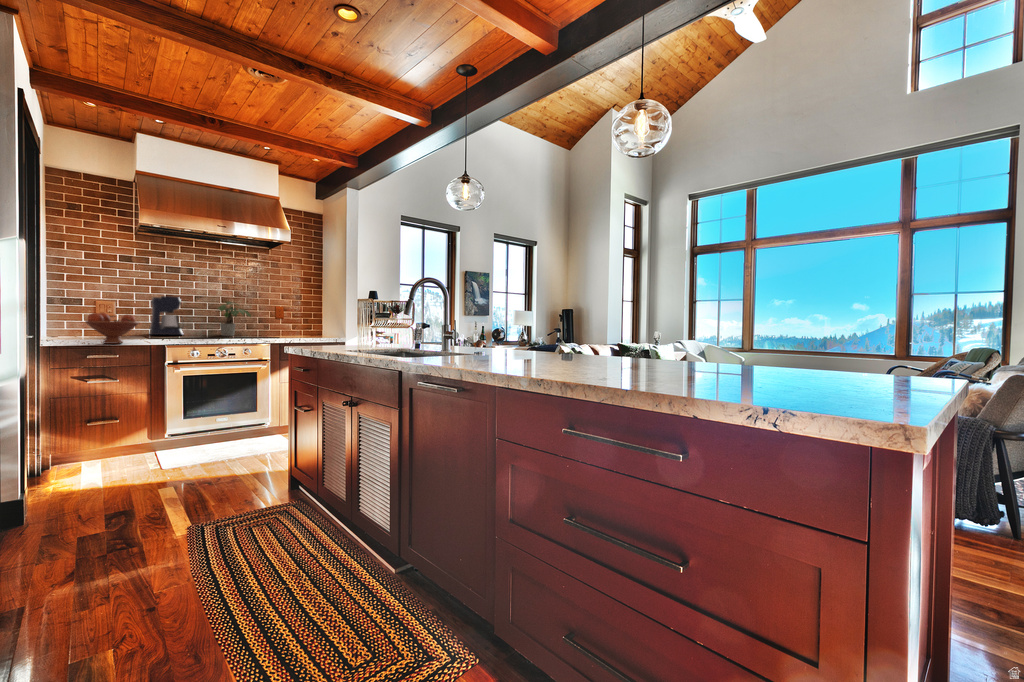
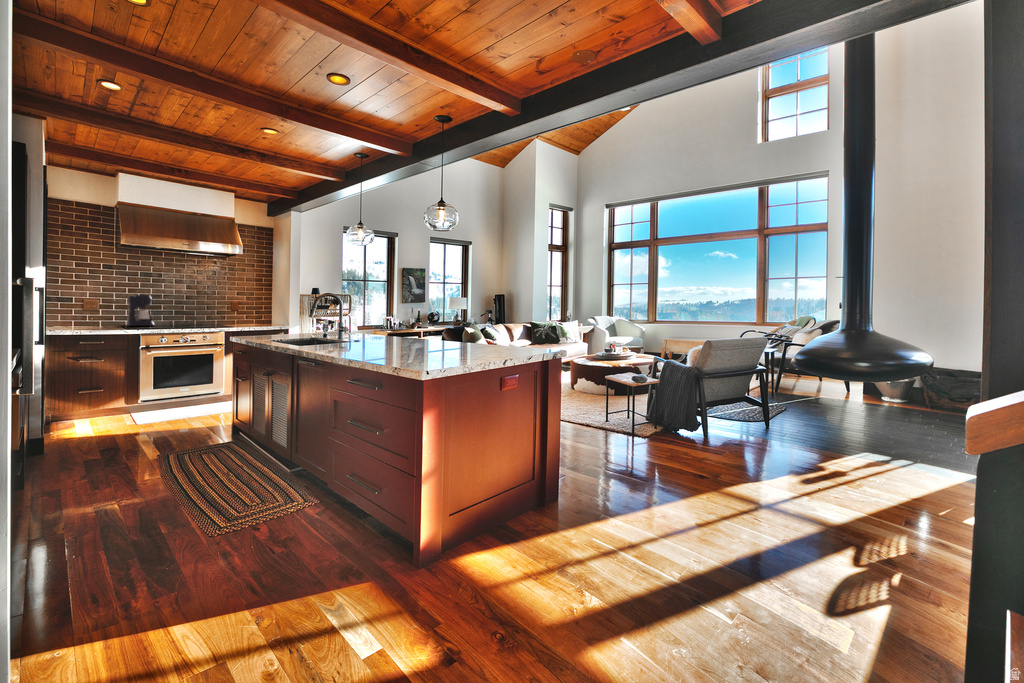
potted plant: present [218,301,251,336] -> none [182,298,210,326]
fruit bowl: present [86,313,139,344] -> none [78,310,119,333]

